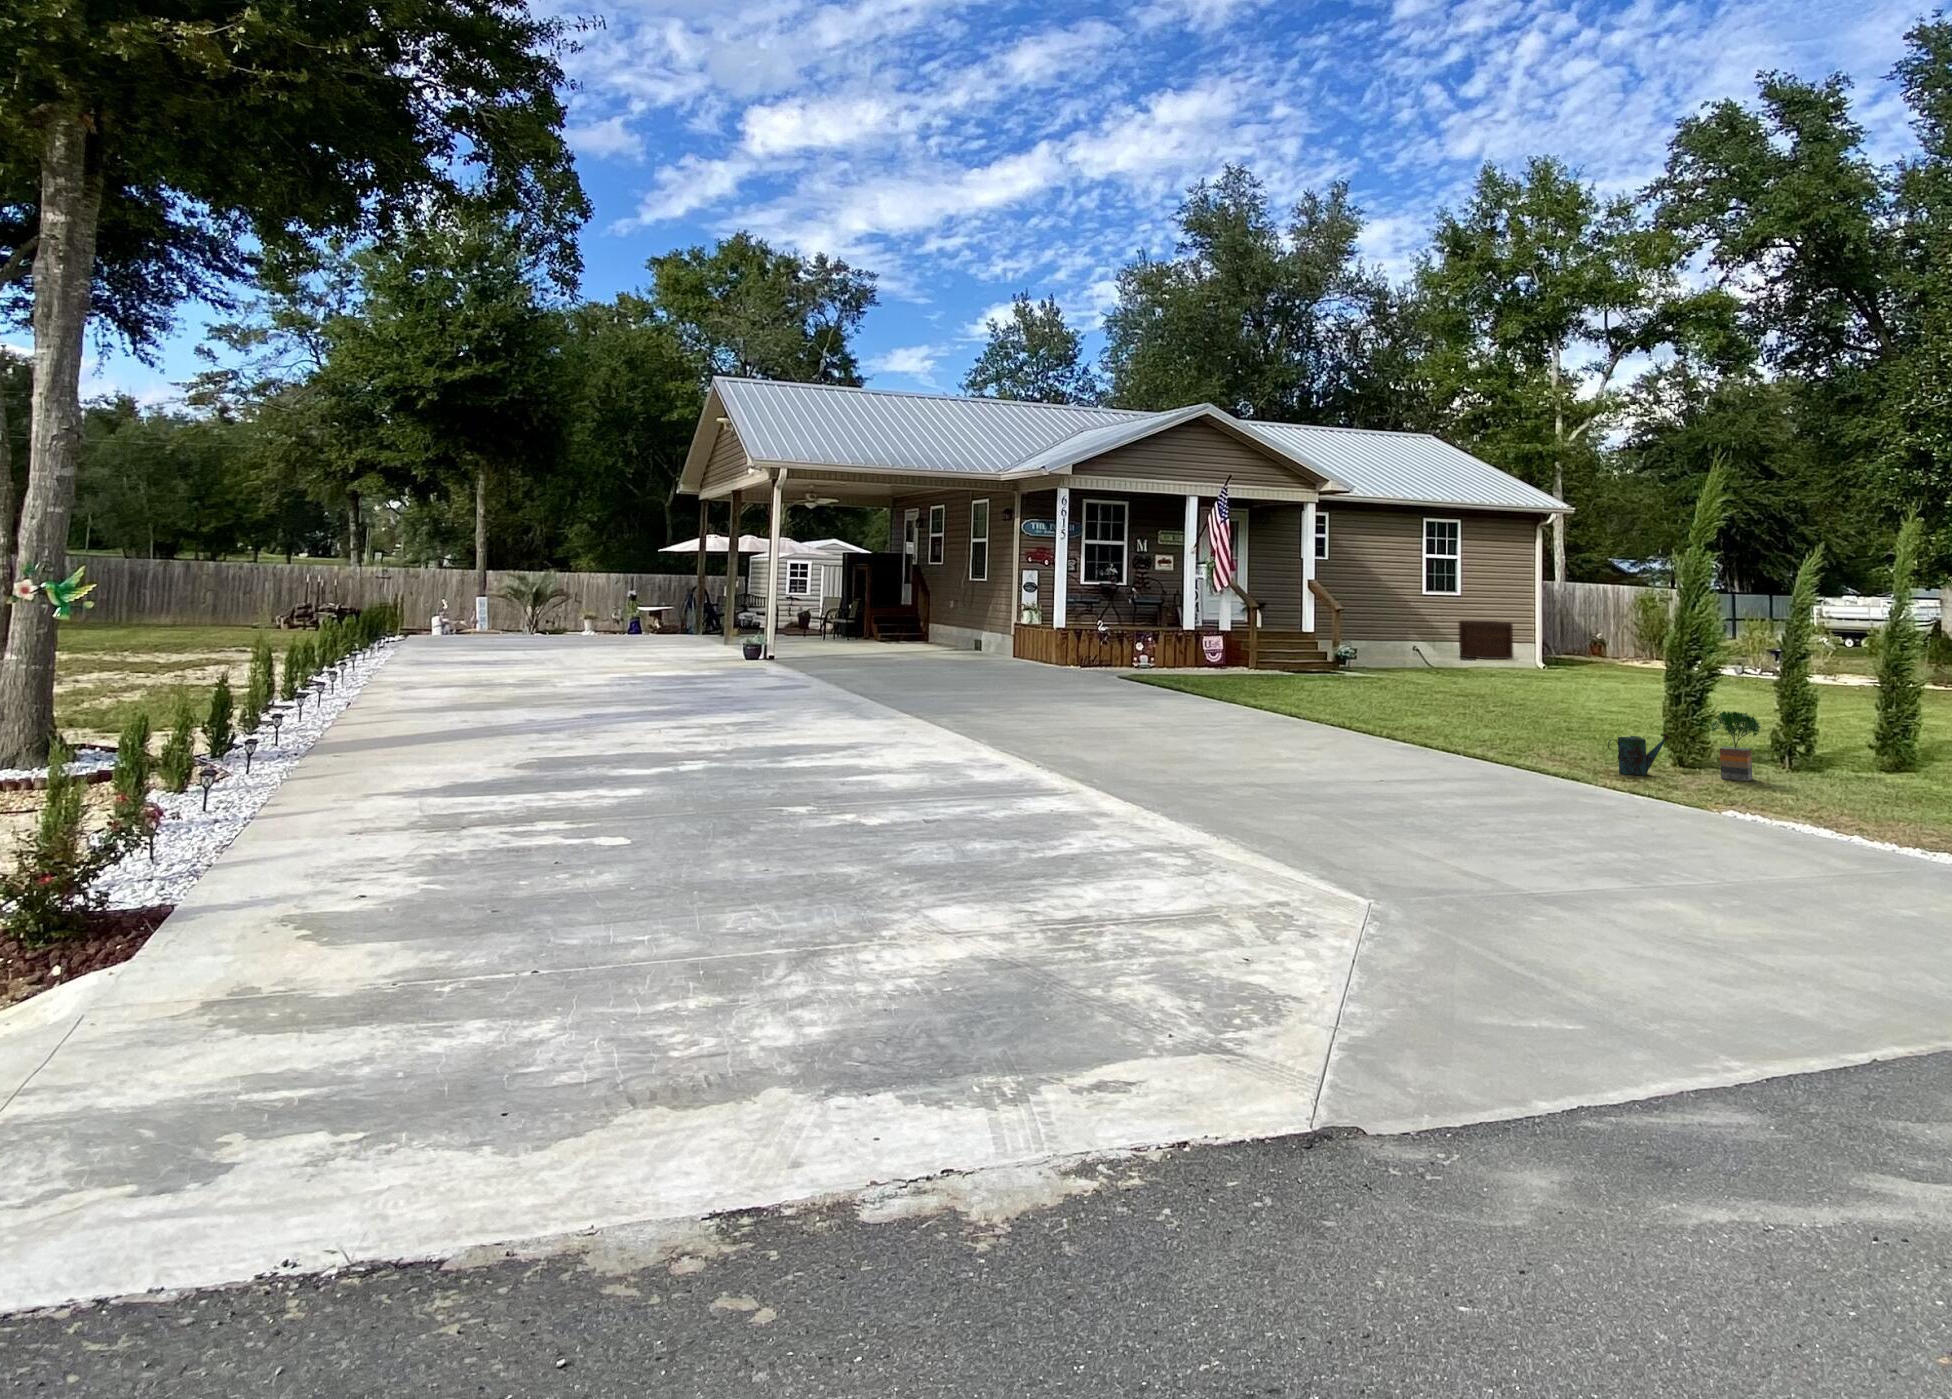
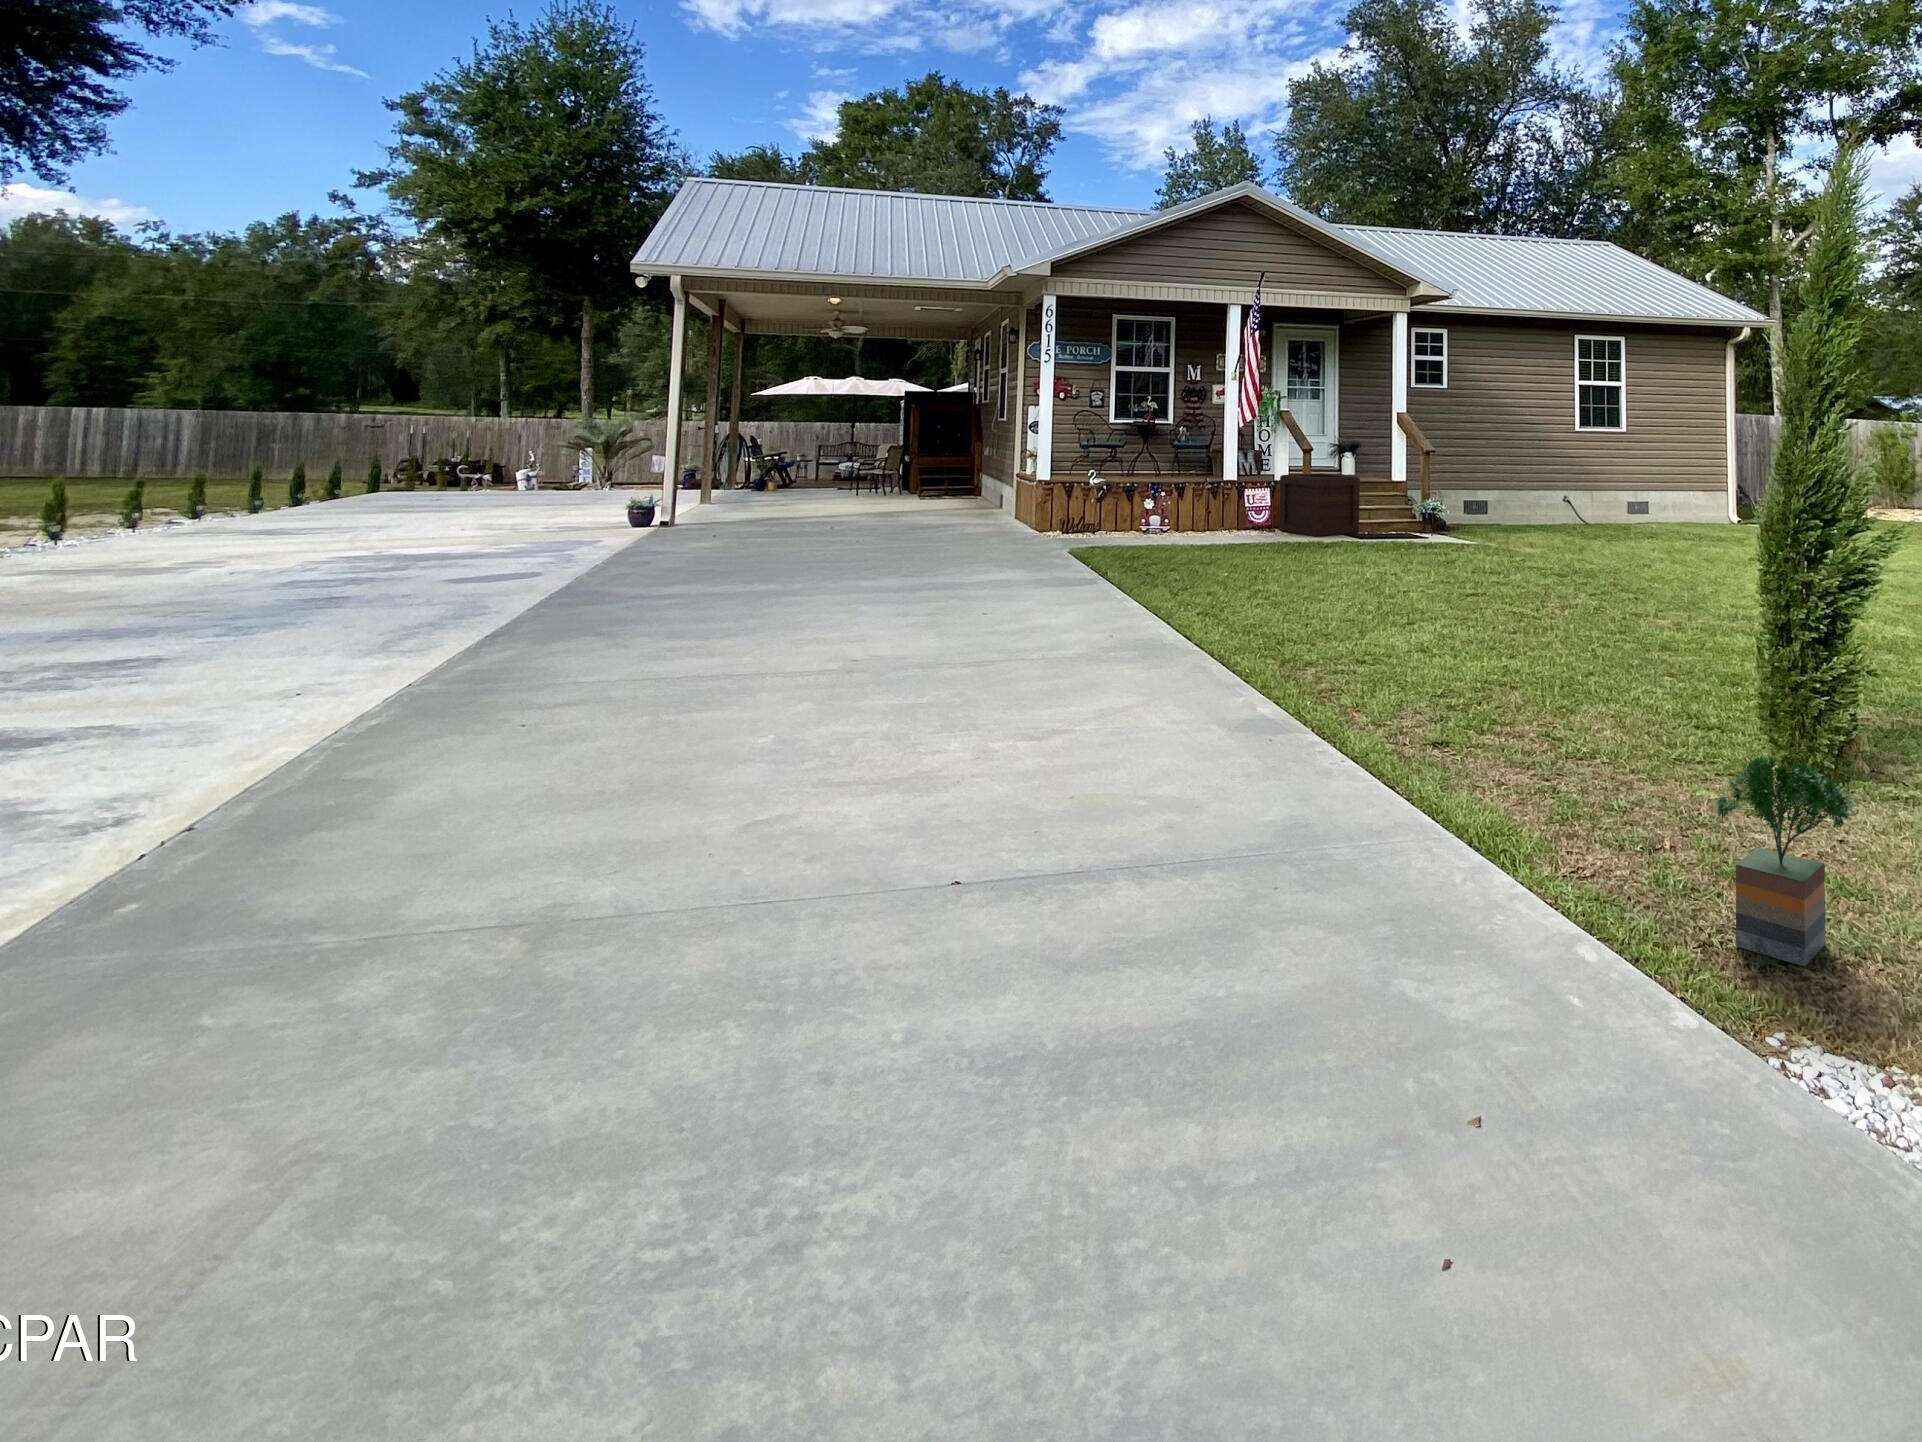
wooden crate: present [1458,620,1513,659] -> present [1279,473,1360,537]
watering can: present [1608,733,1671,775] -> none [1454,812,1614,929]

